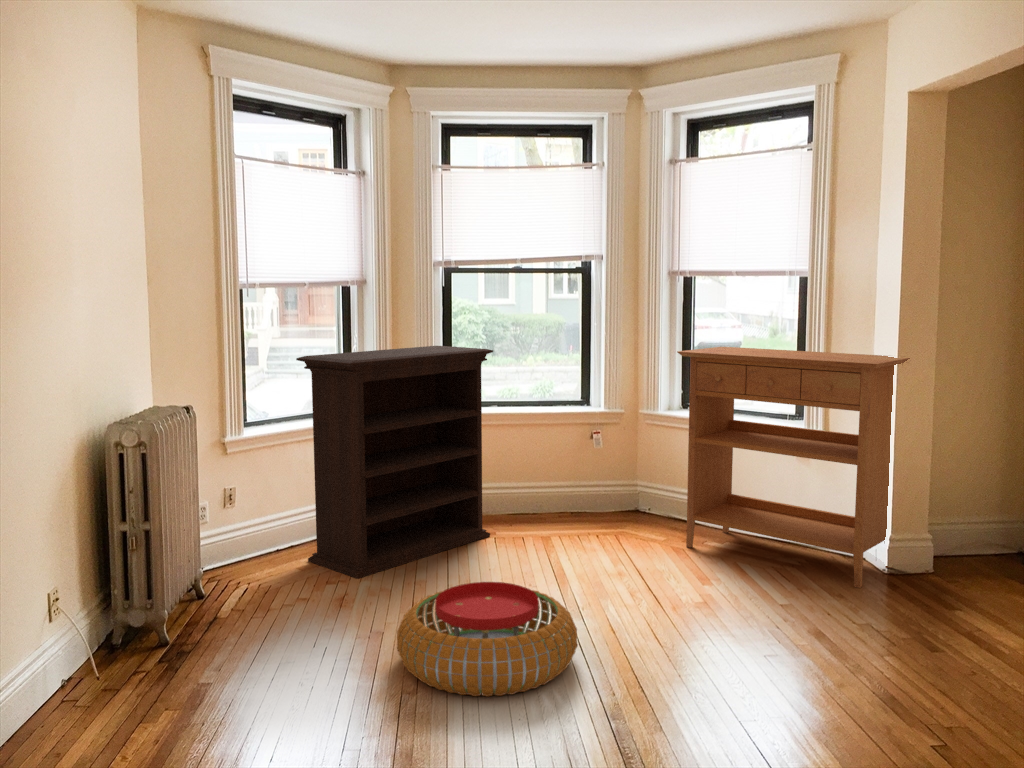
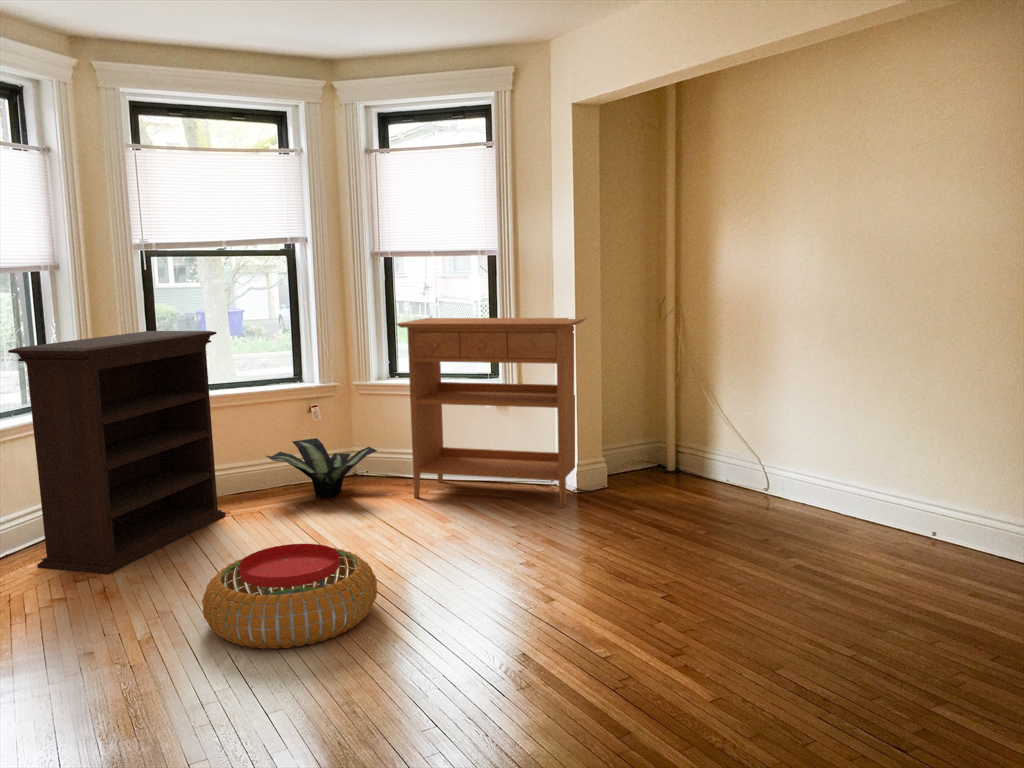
potted plant: none [536,467,656,534] -> present [266,438,377,498]

